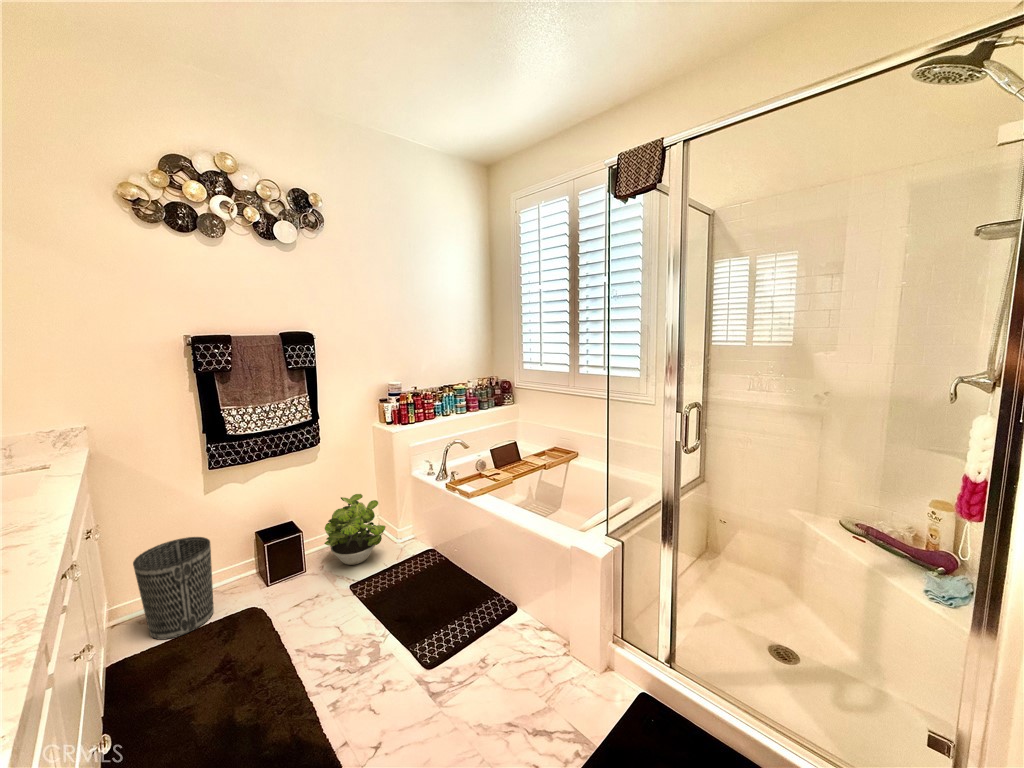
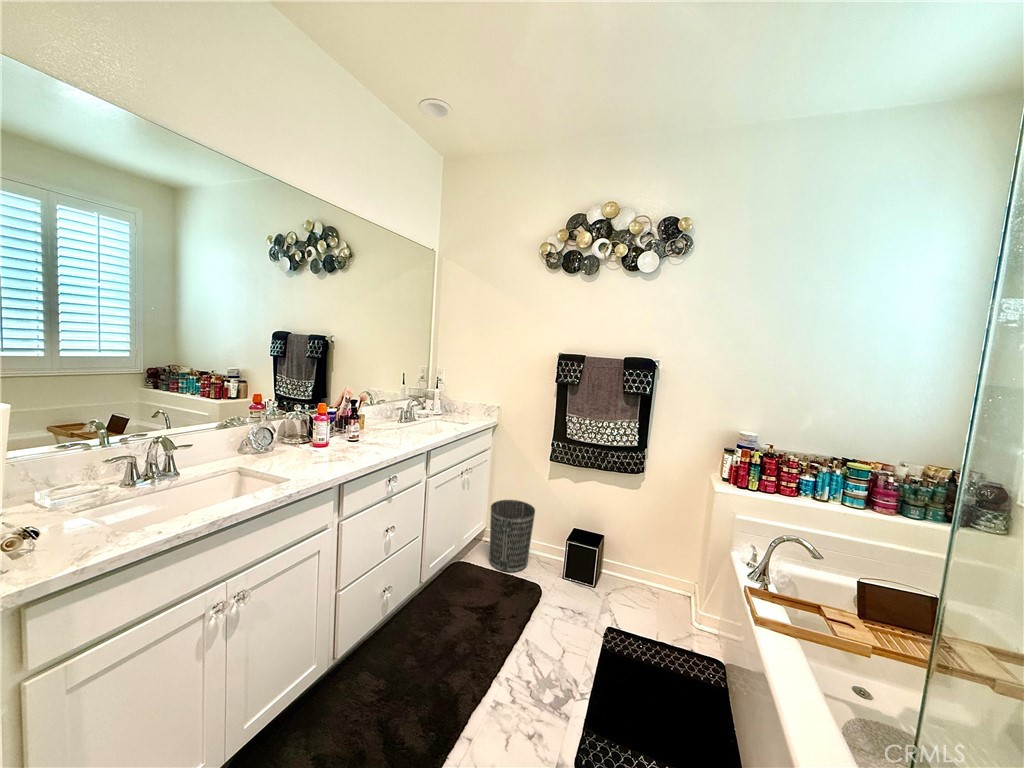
potted plant: present [324,494,385,565] -> none [609,537,679,616]

